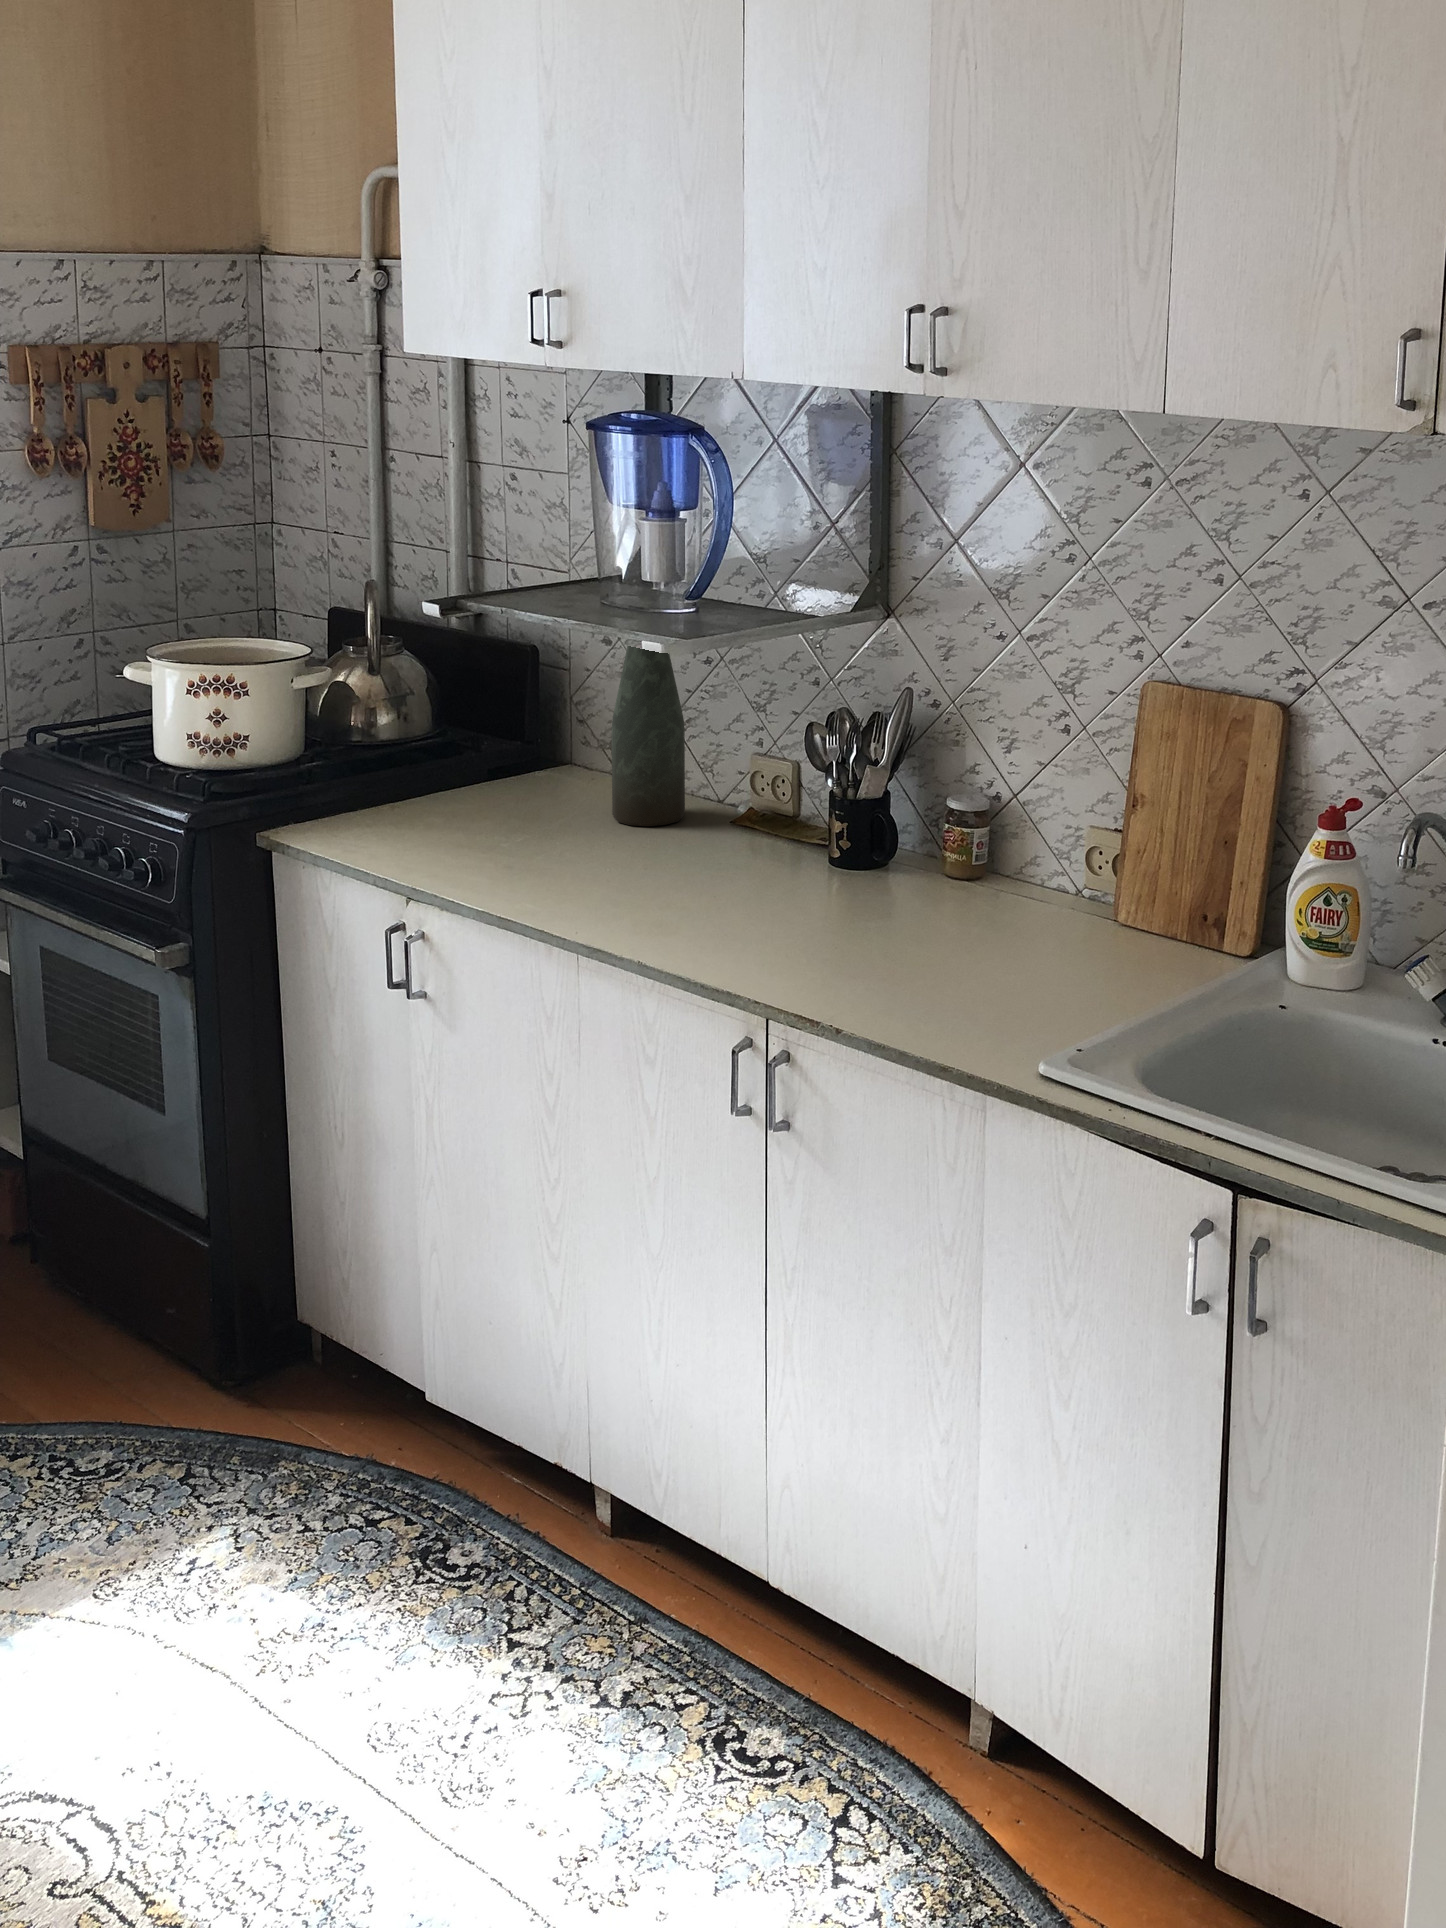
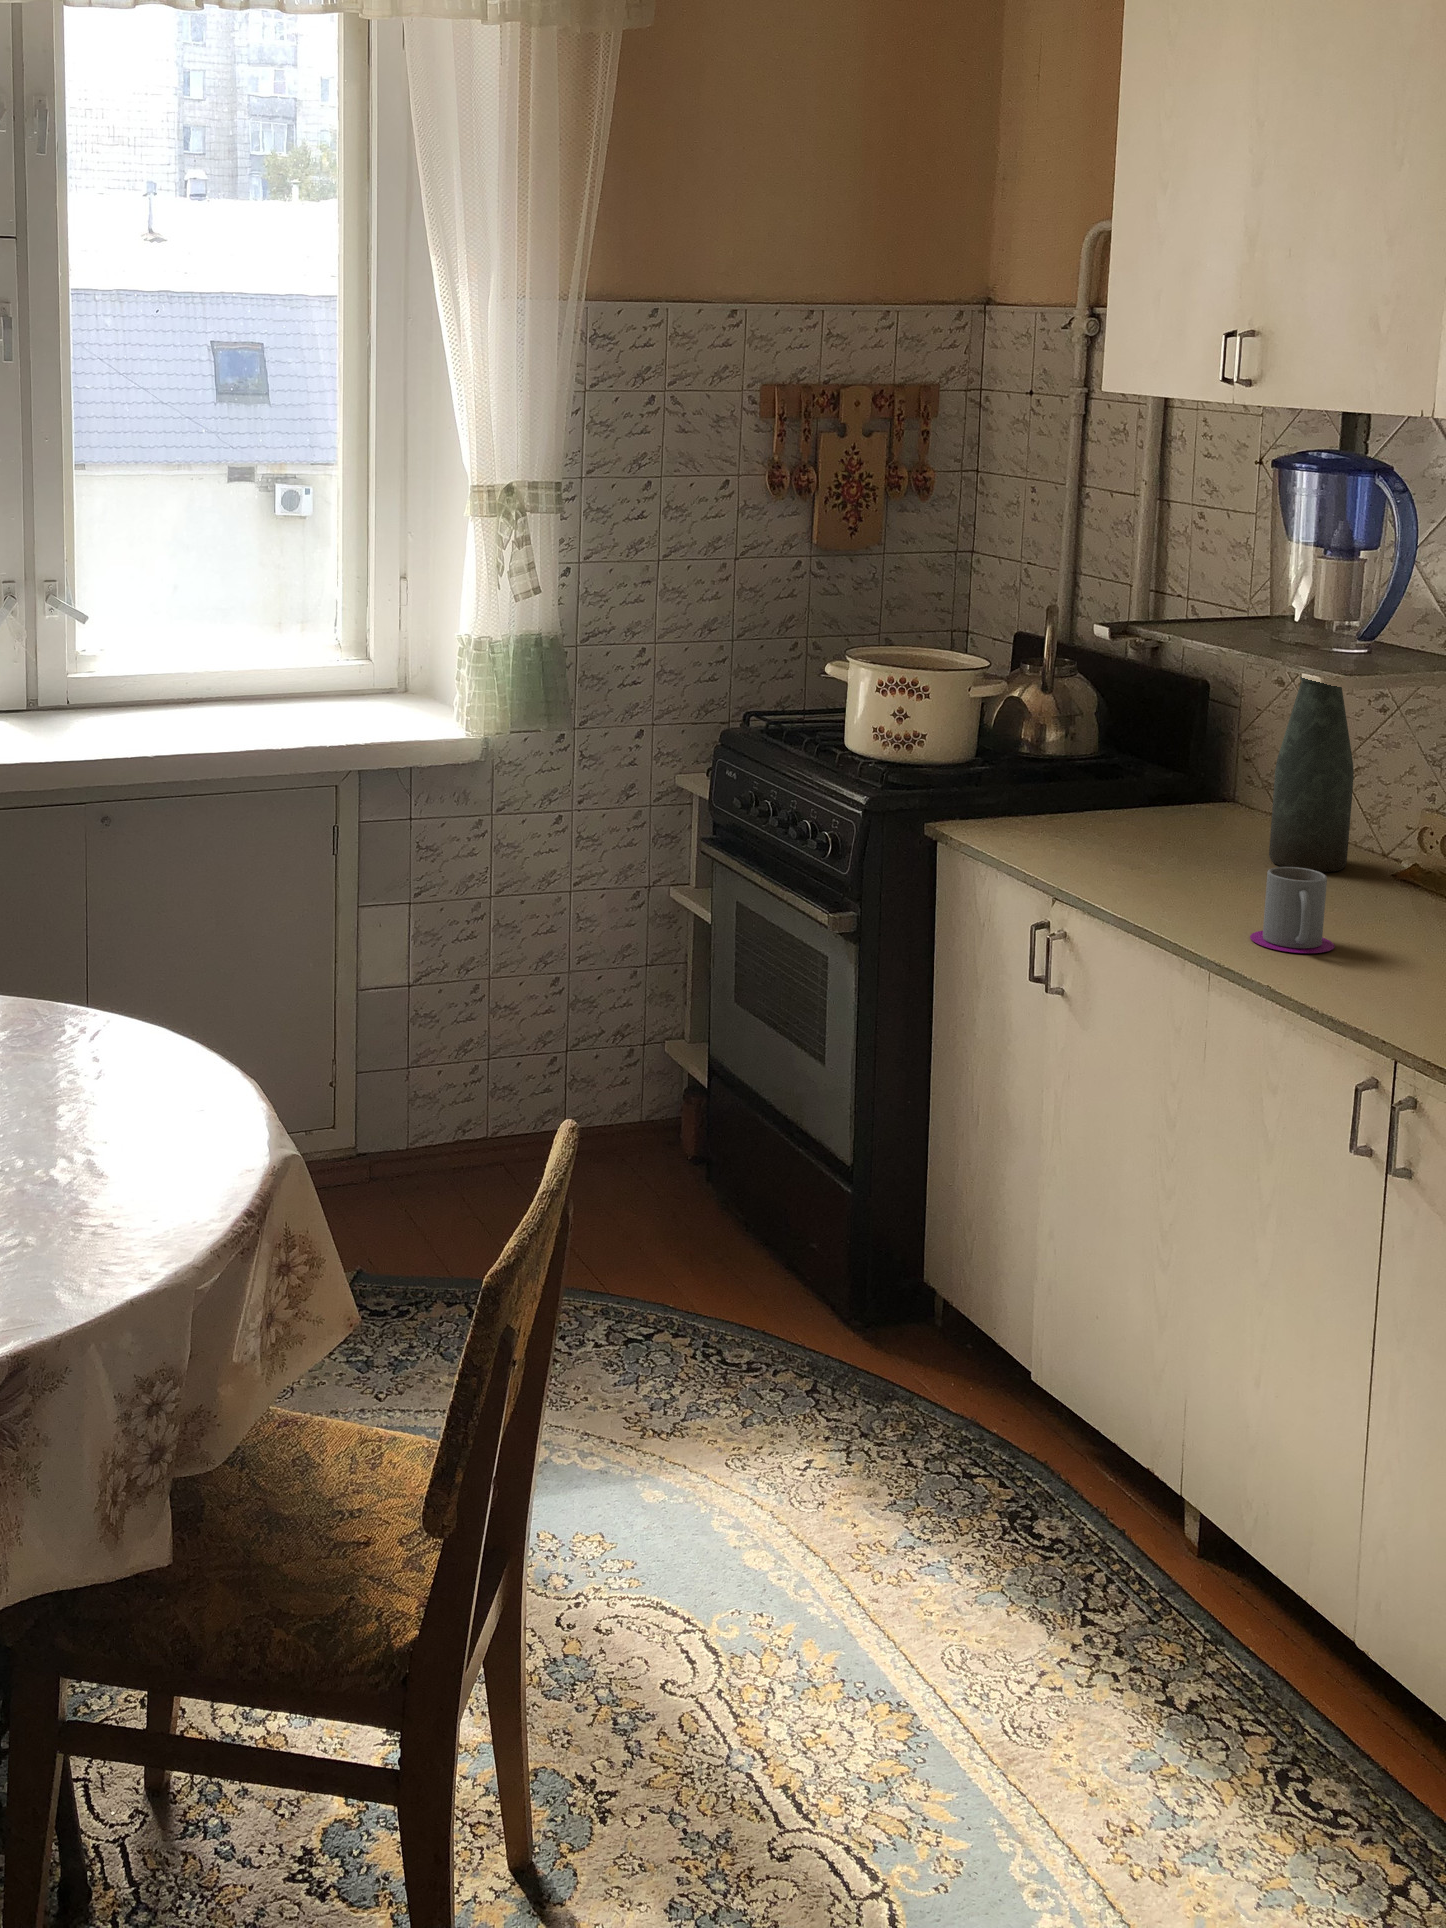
mug: none [610,831,690,918] -> present [1250,867,1334,953]

